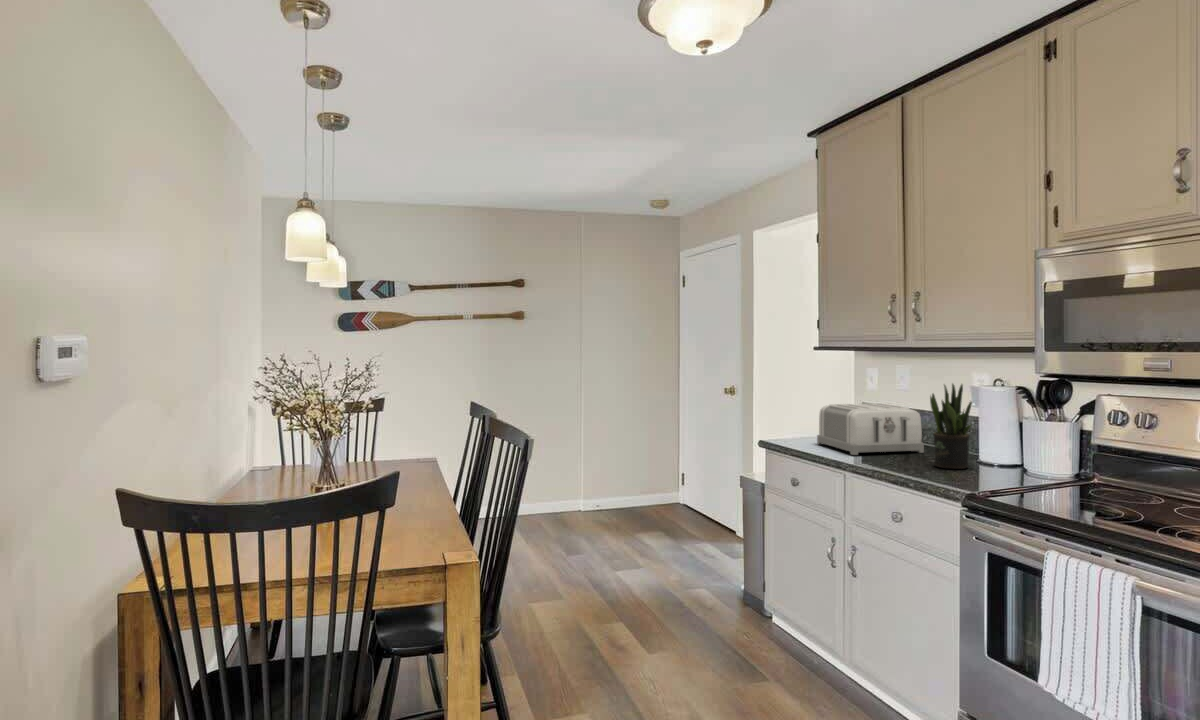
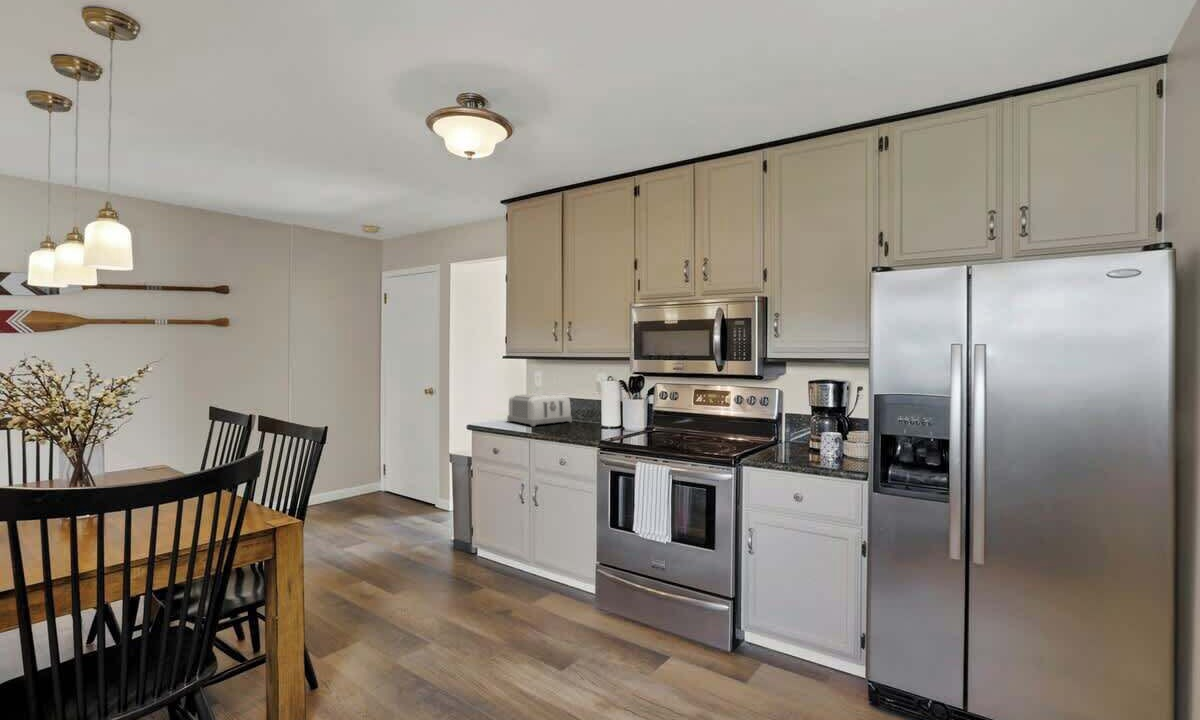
potted plant: present [930,384,972,469] -> none [577,379,599,430]

